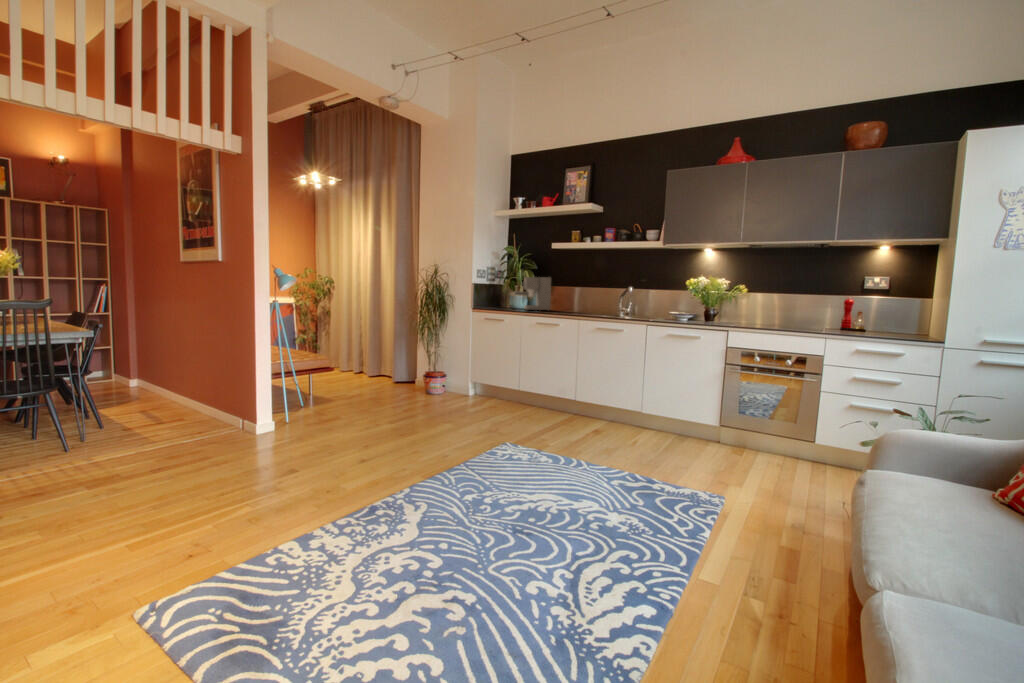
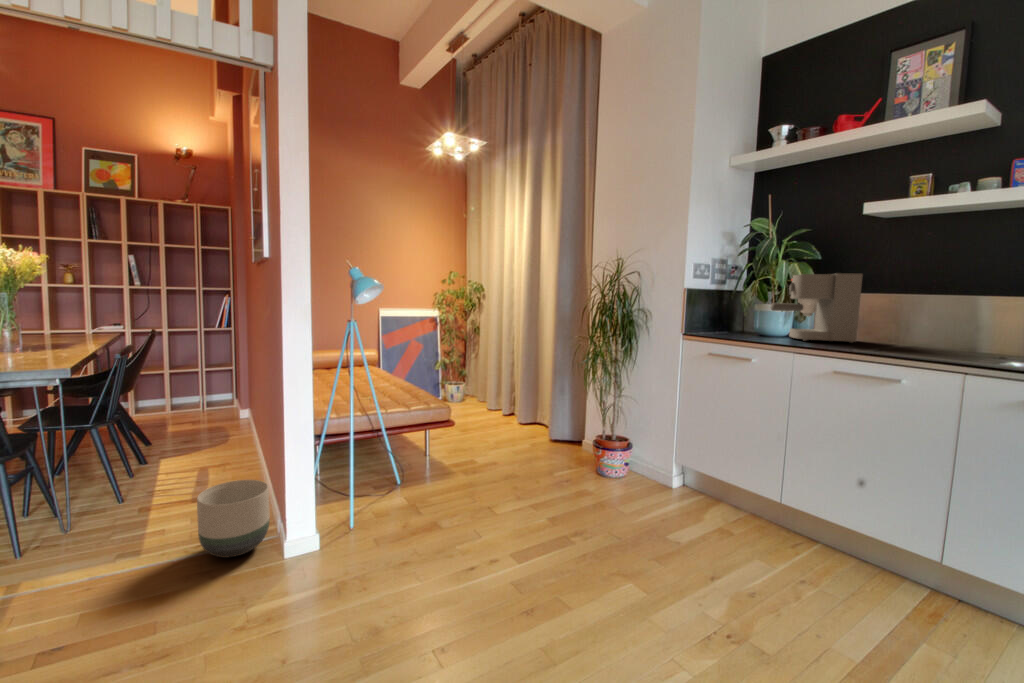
planter: none [206,391,247,430] -> present [197,480,270,558]

